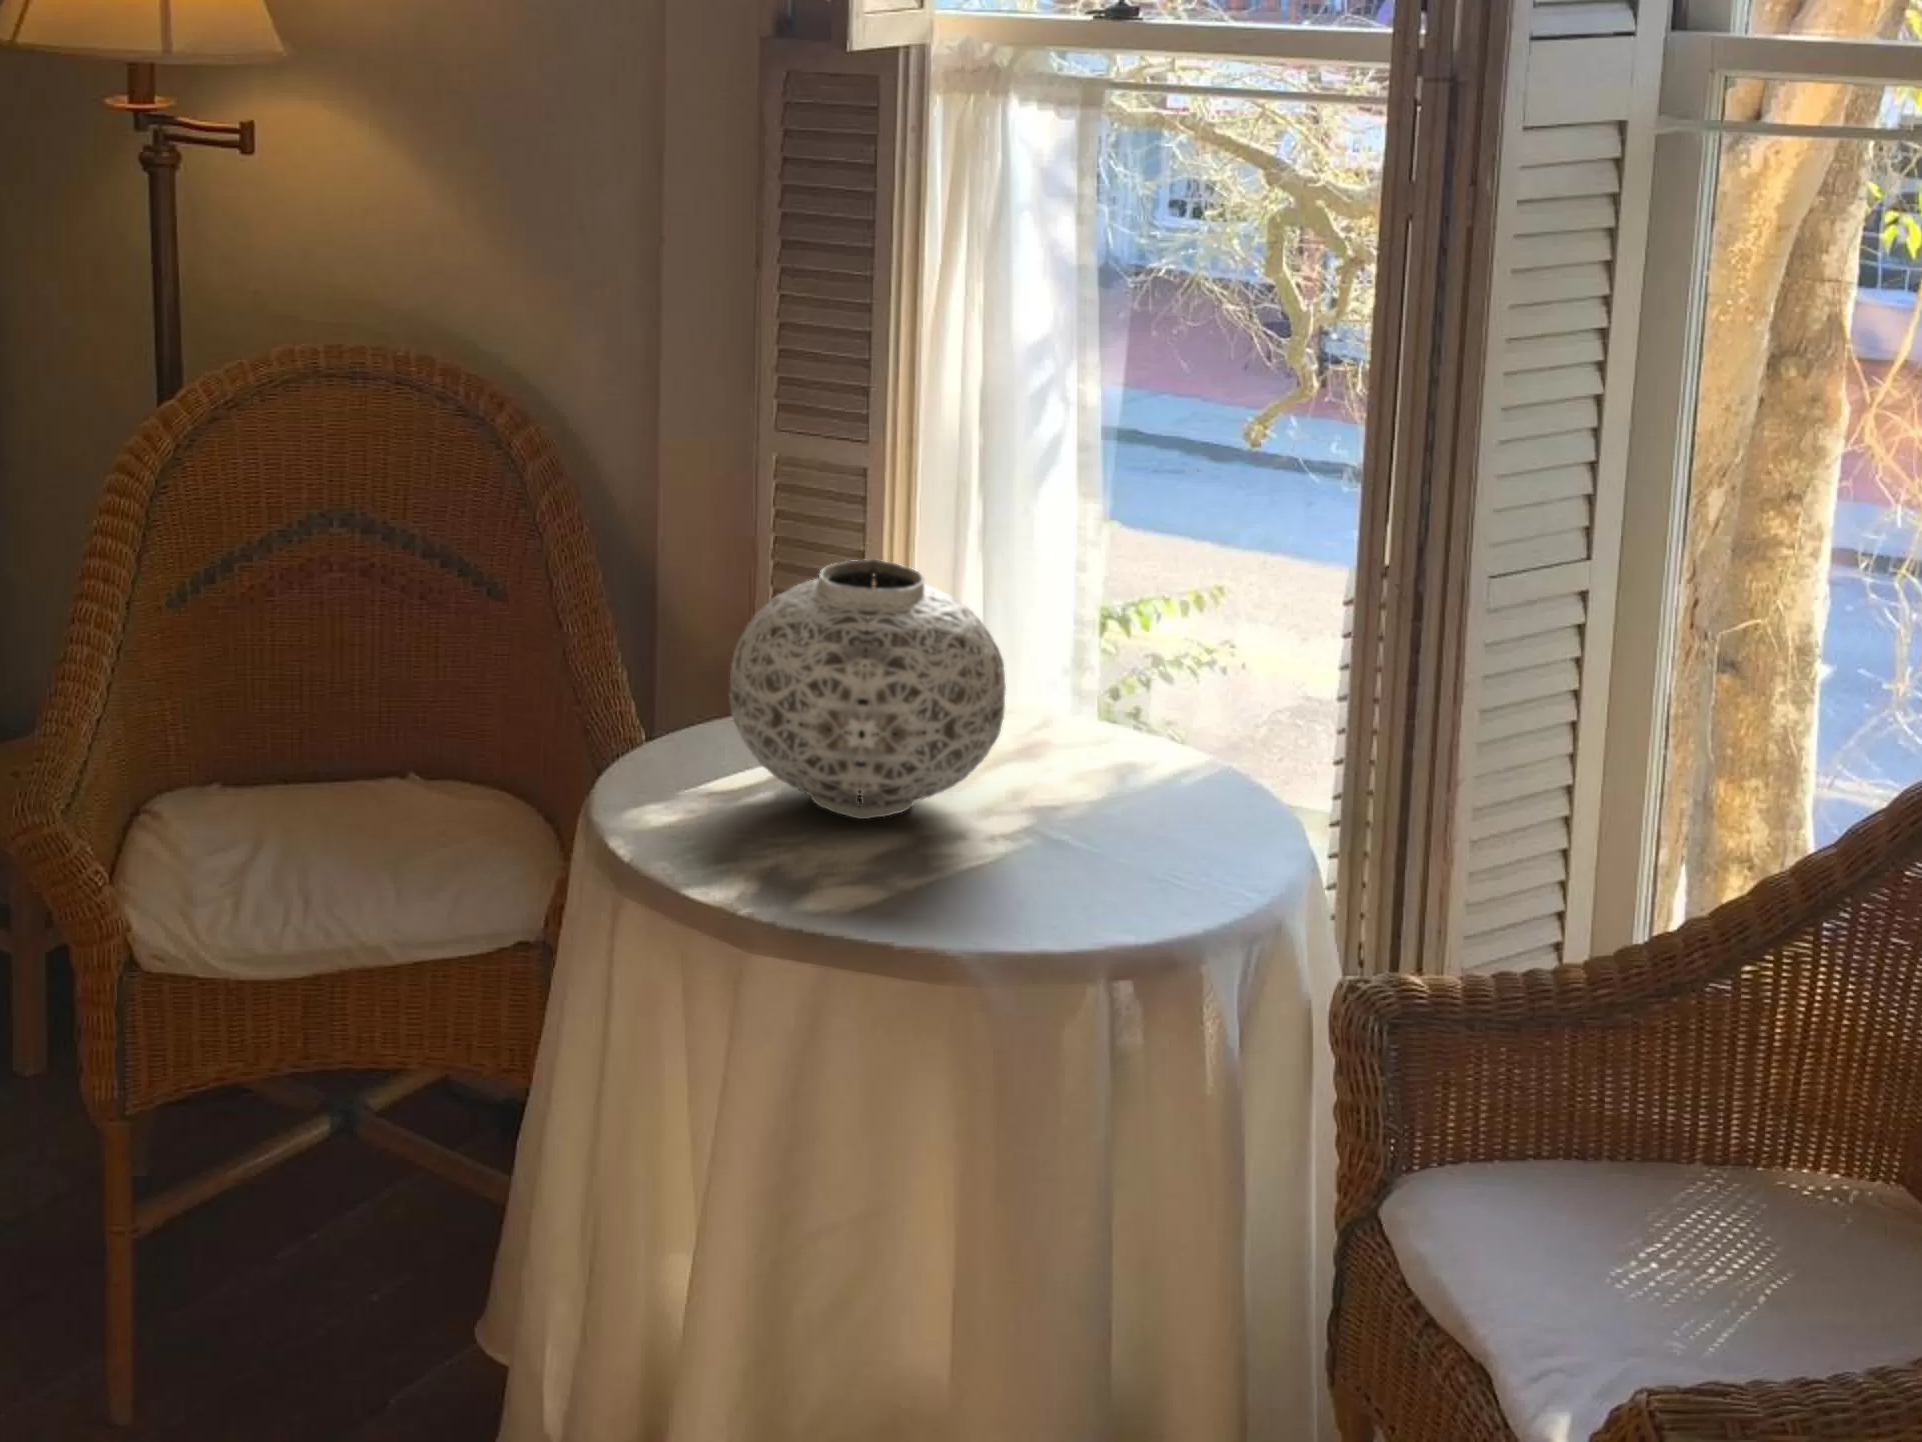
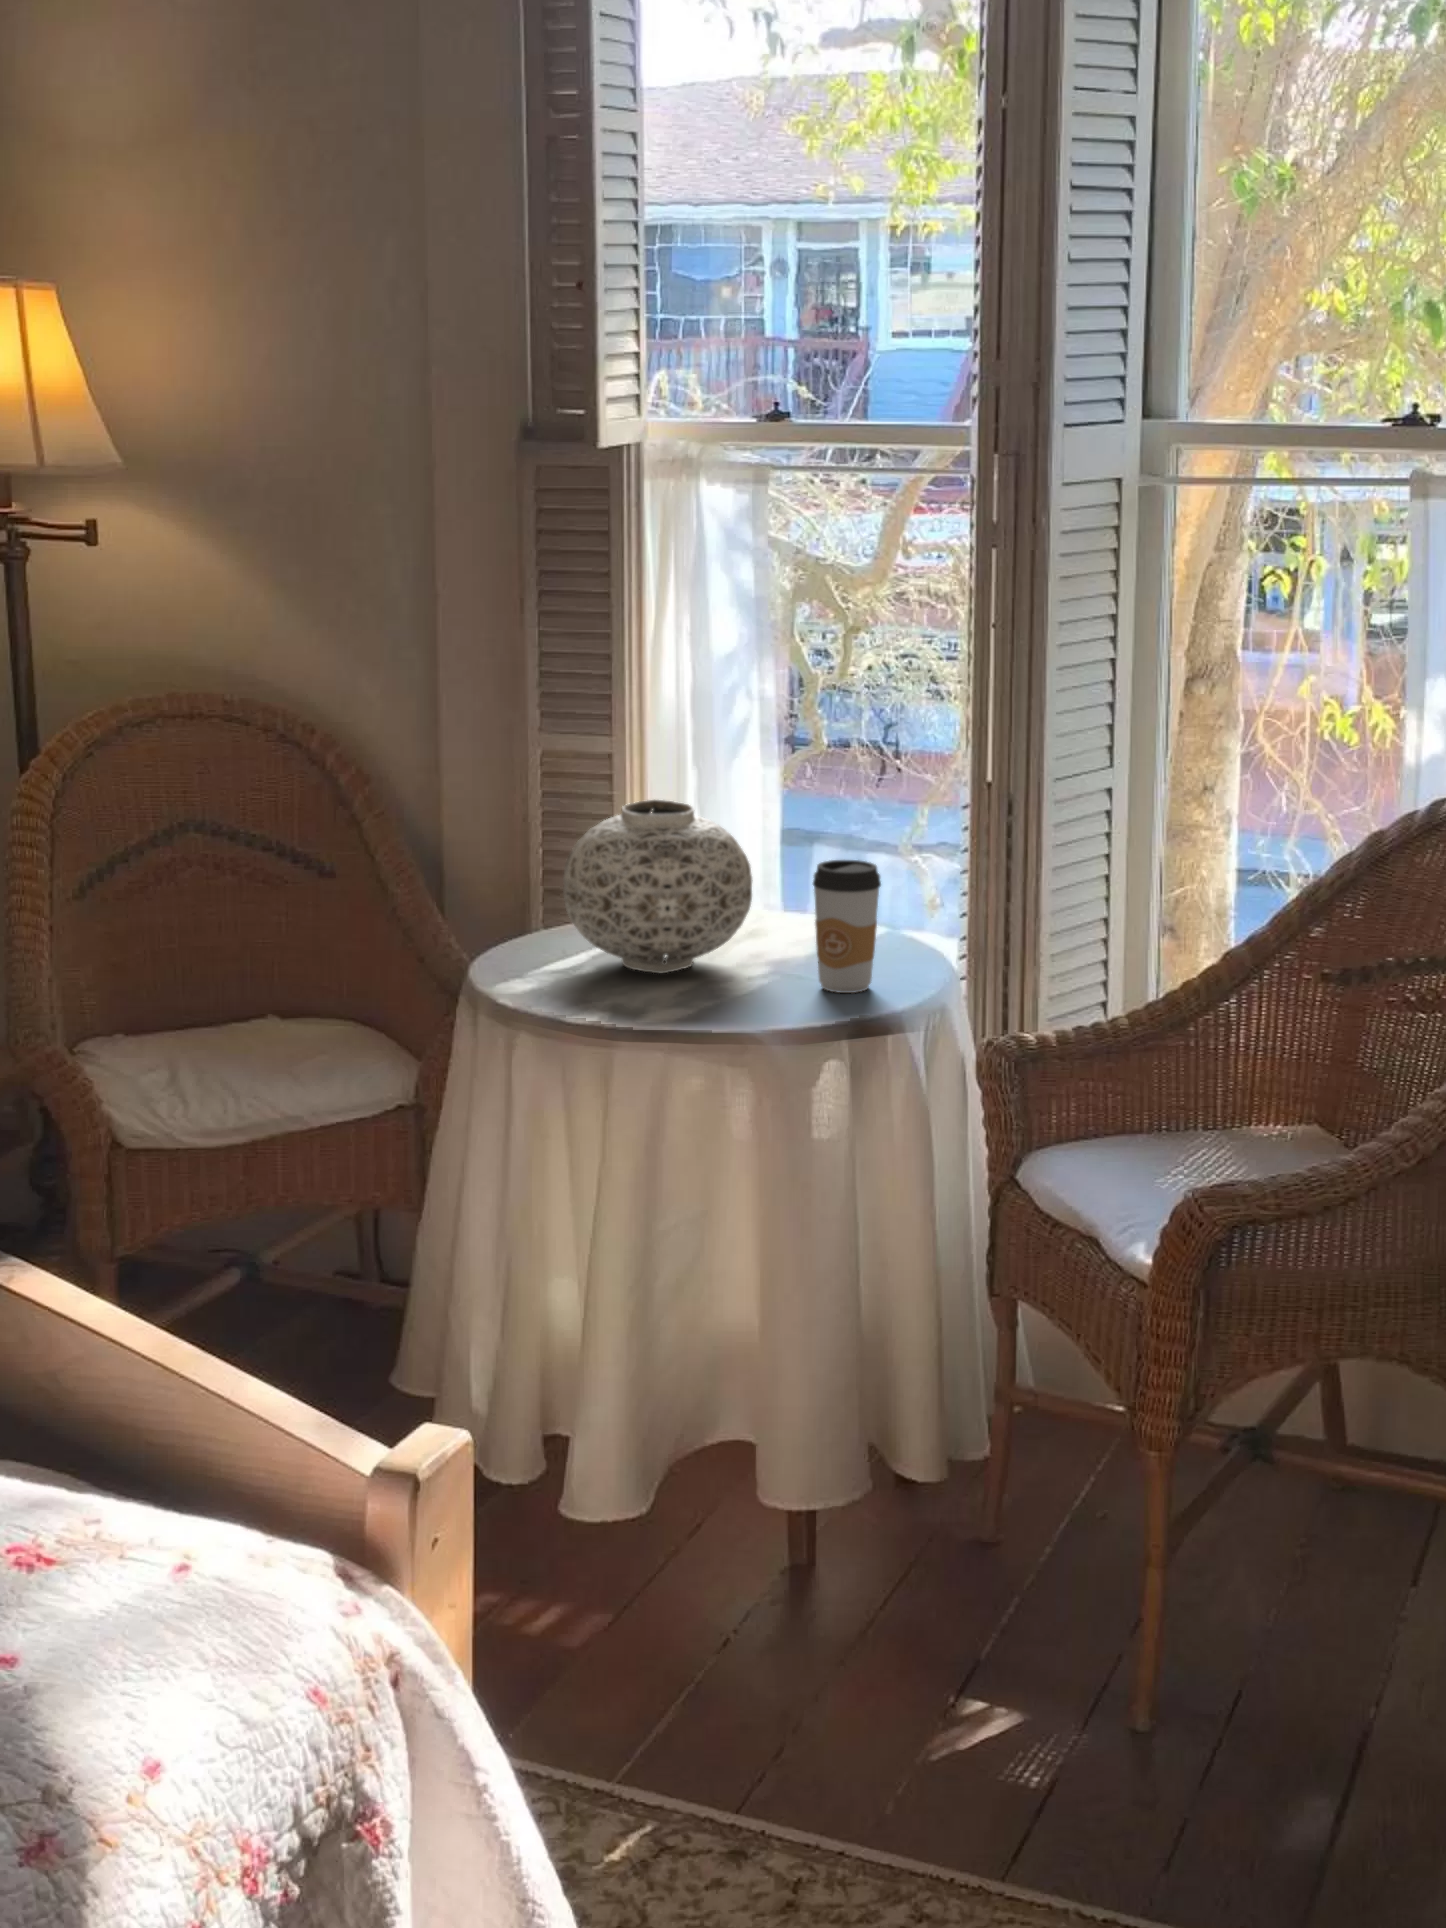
coffee cup: none [1080,684,1188,894] -> present [813,860,881,993]

